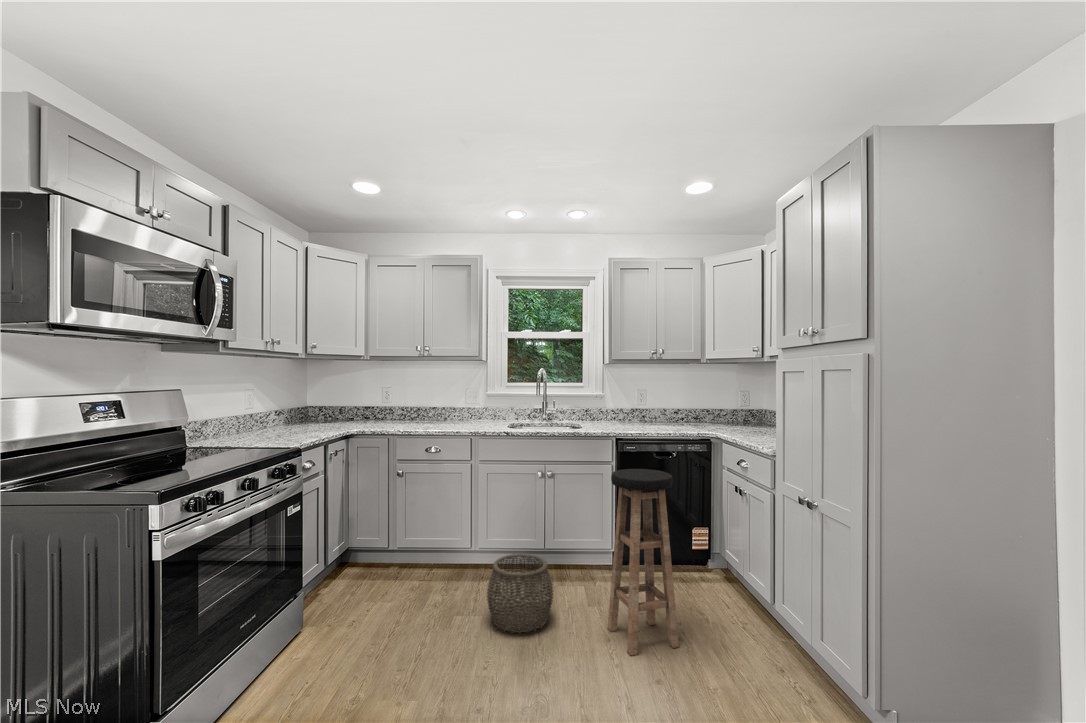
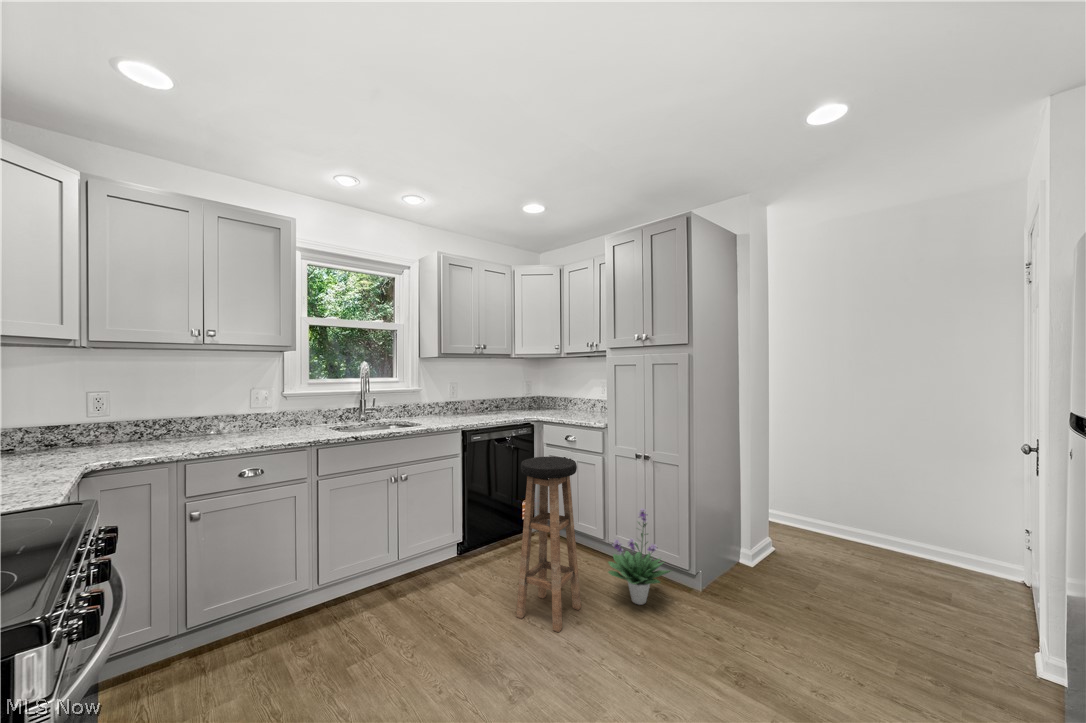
potted plant: none [708,553,800,675] -> present [608,508,670,605]
woven basket: present [487,554,553,633] -> none [391,570,470,668]

